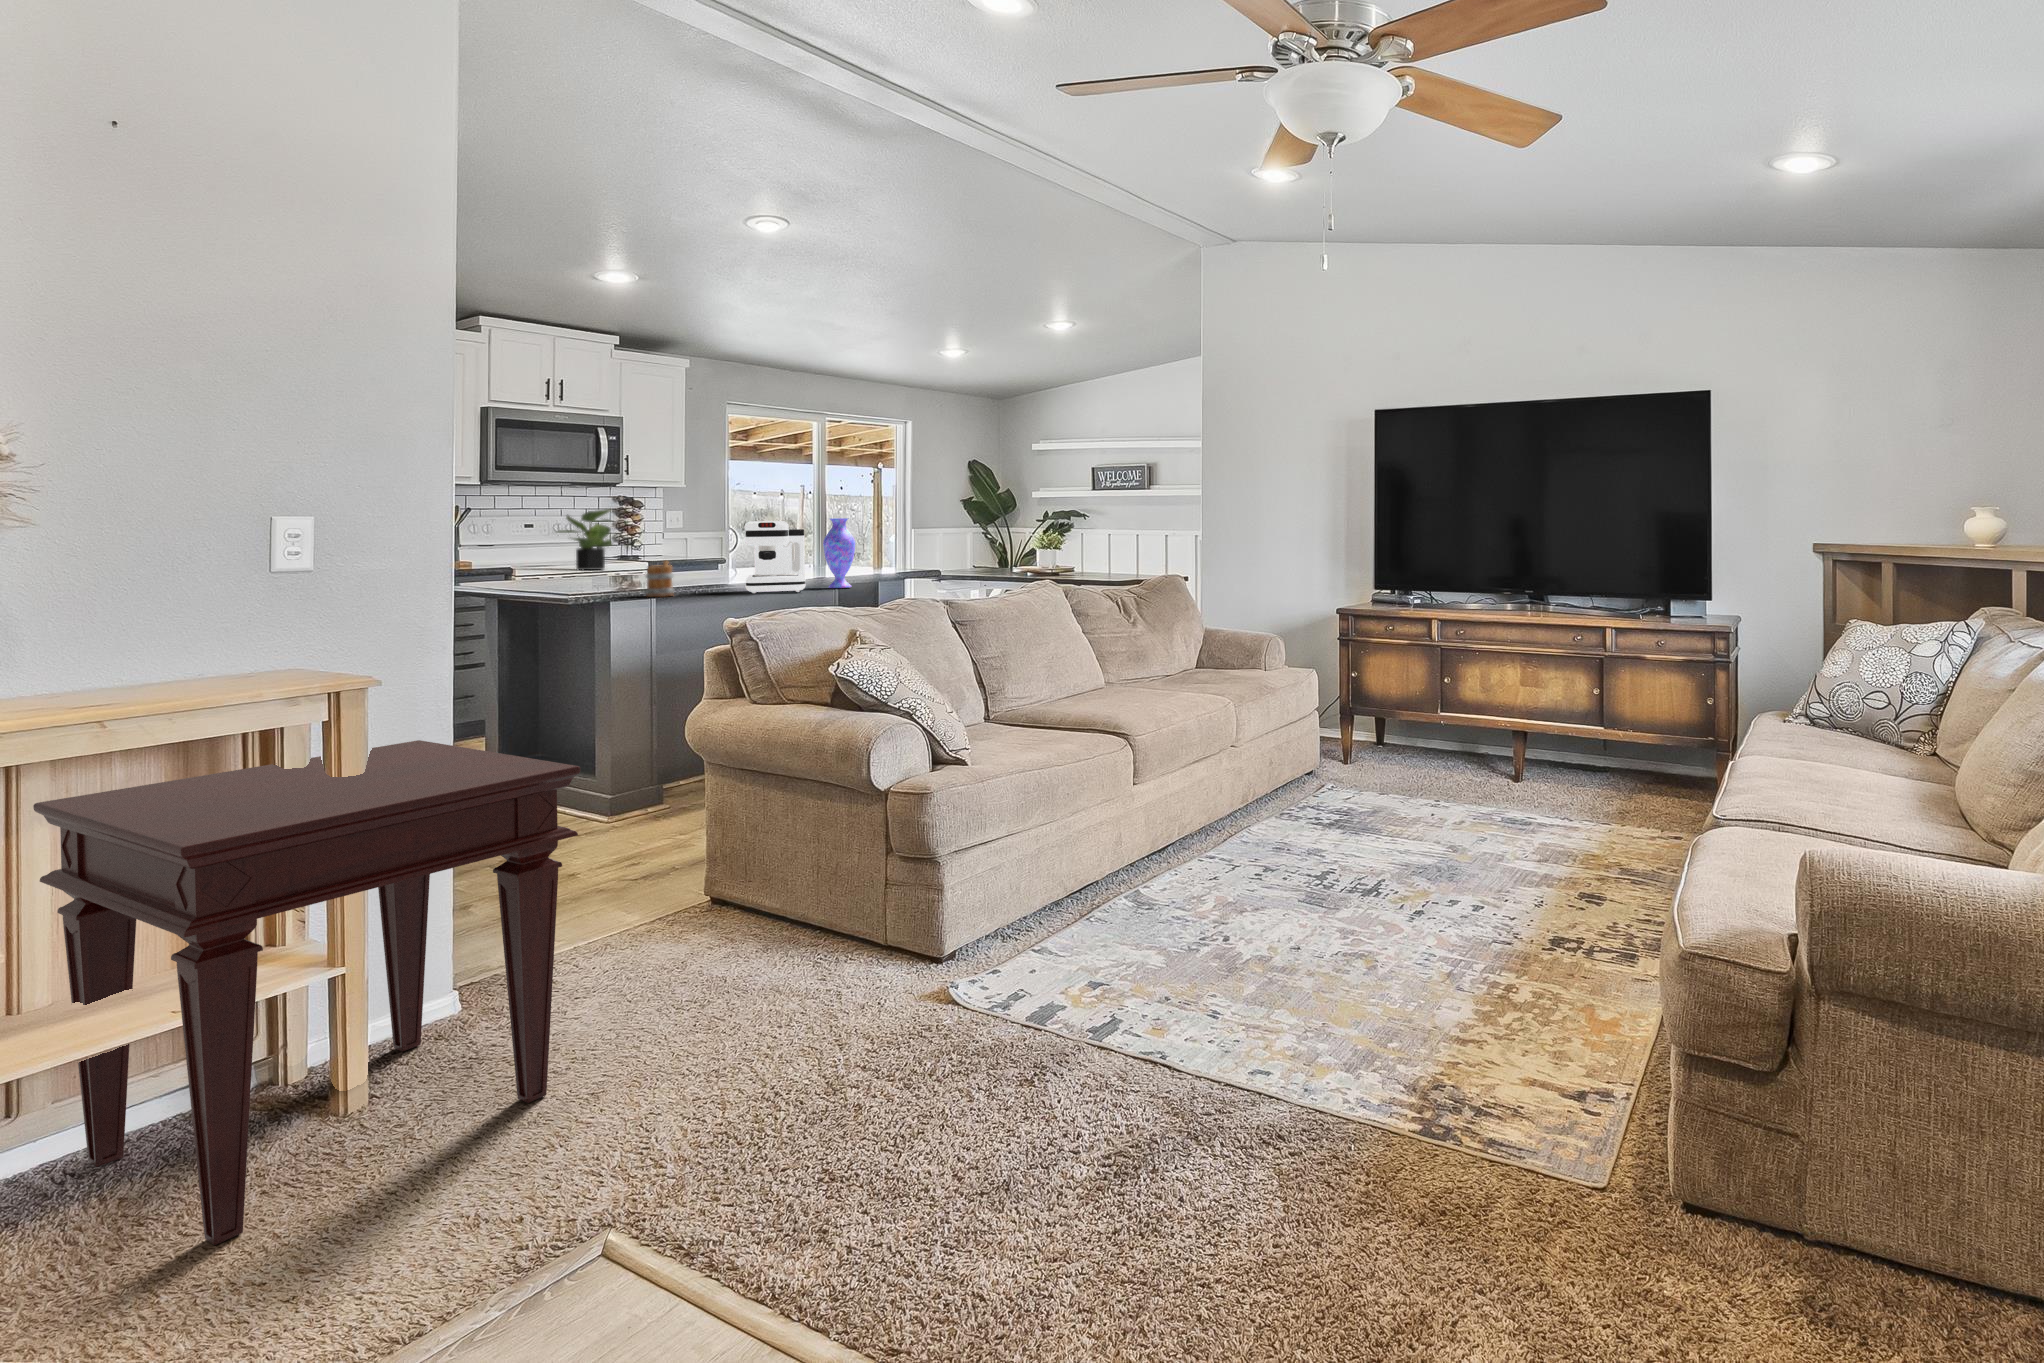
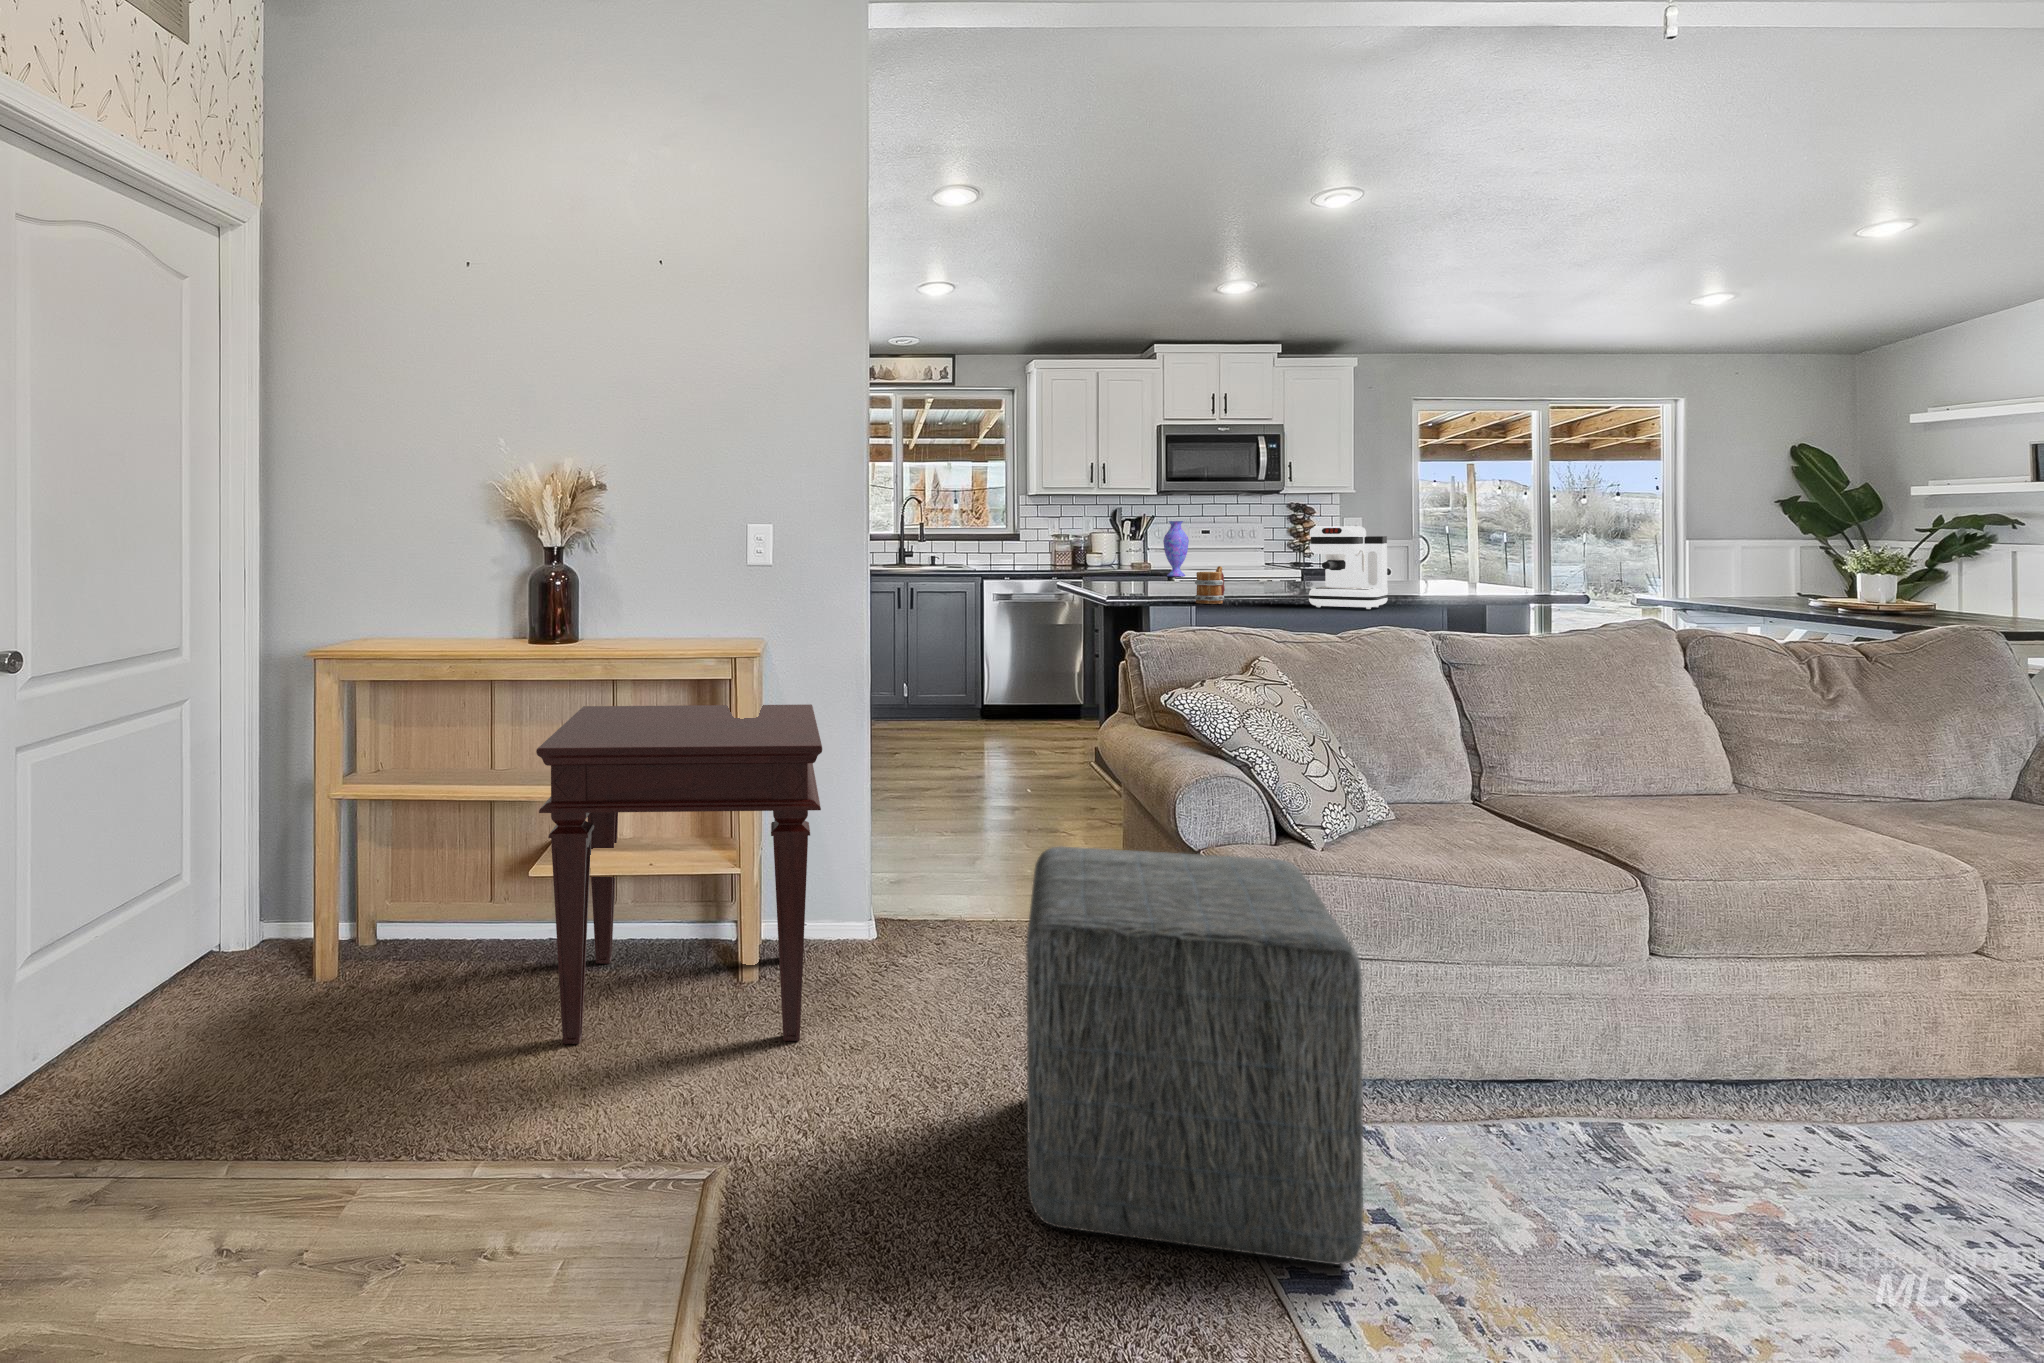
potted plant: present [559,509,612,570] -> none [1227,515,1285,577]
vase: present [823,518,855,588] -> present [1163,521,1189,577]
ottoman: none [821,773,1117,1084] -> present [1026,846,1364,1264]

